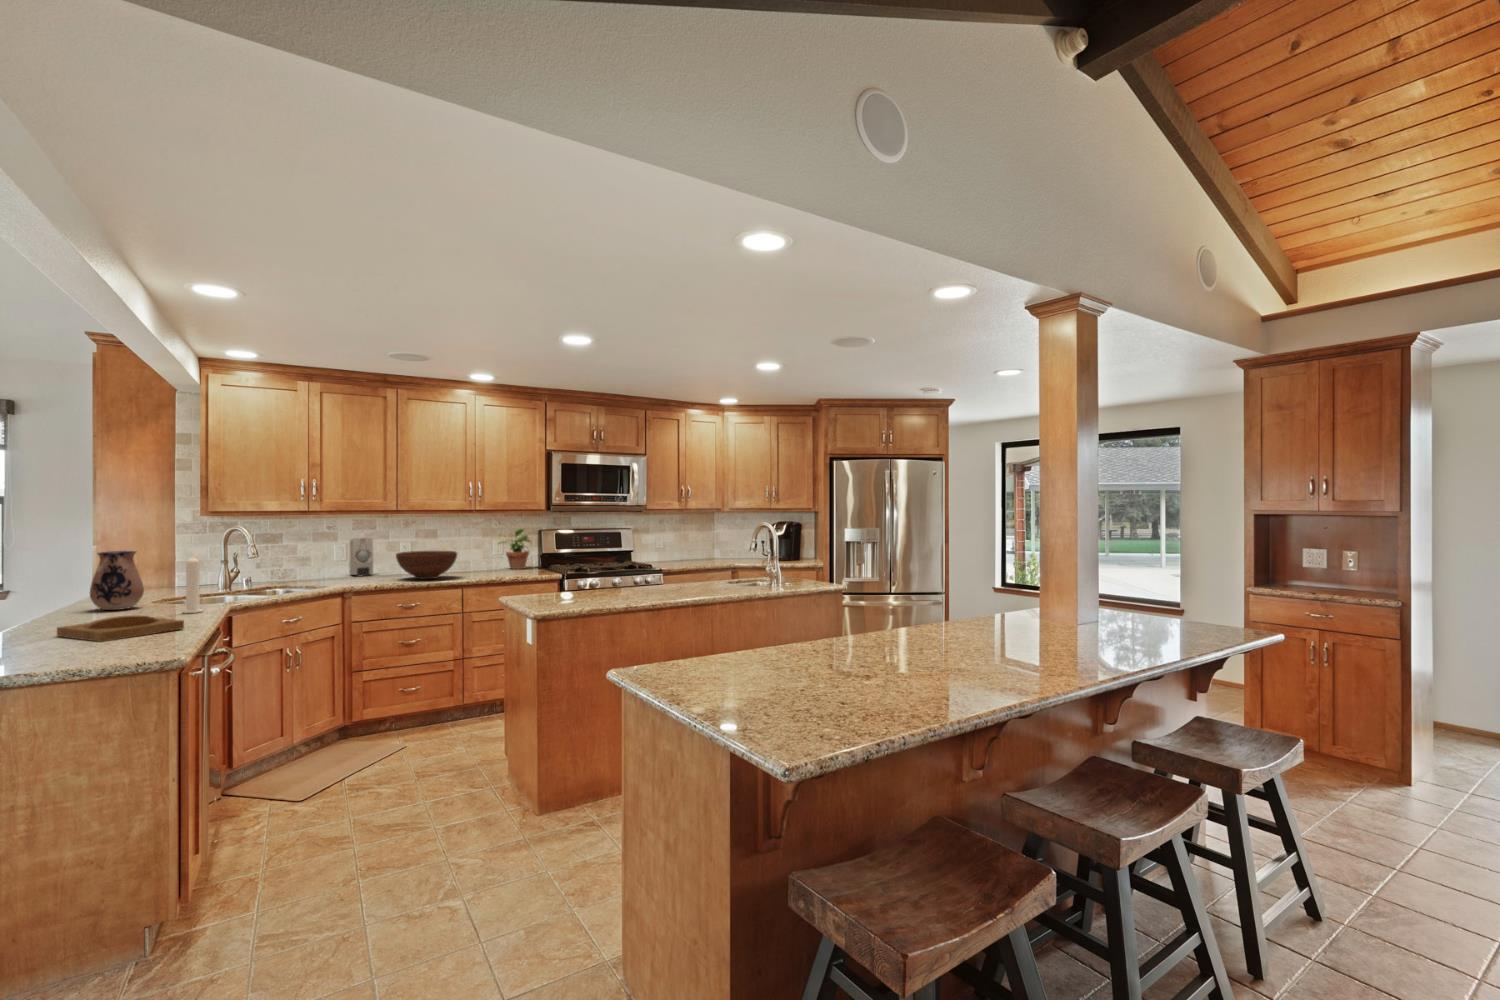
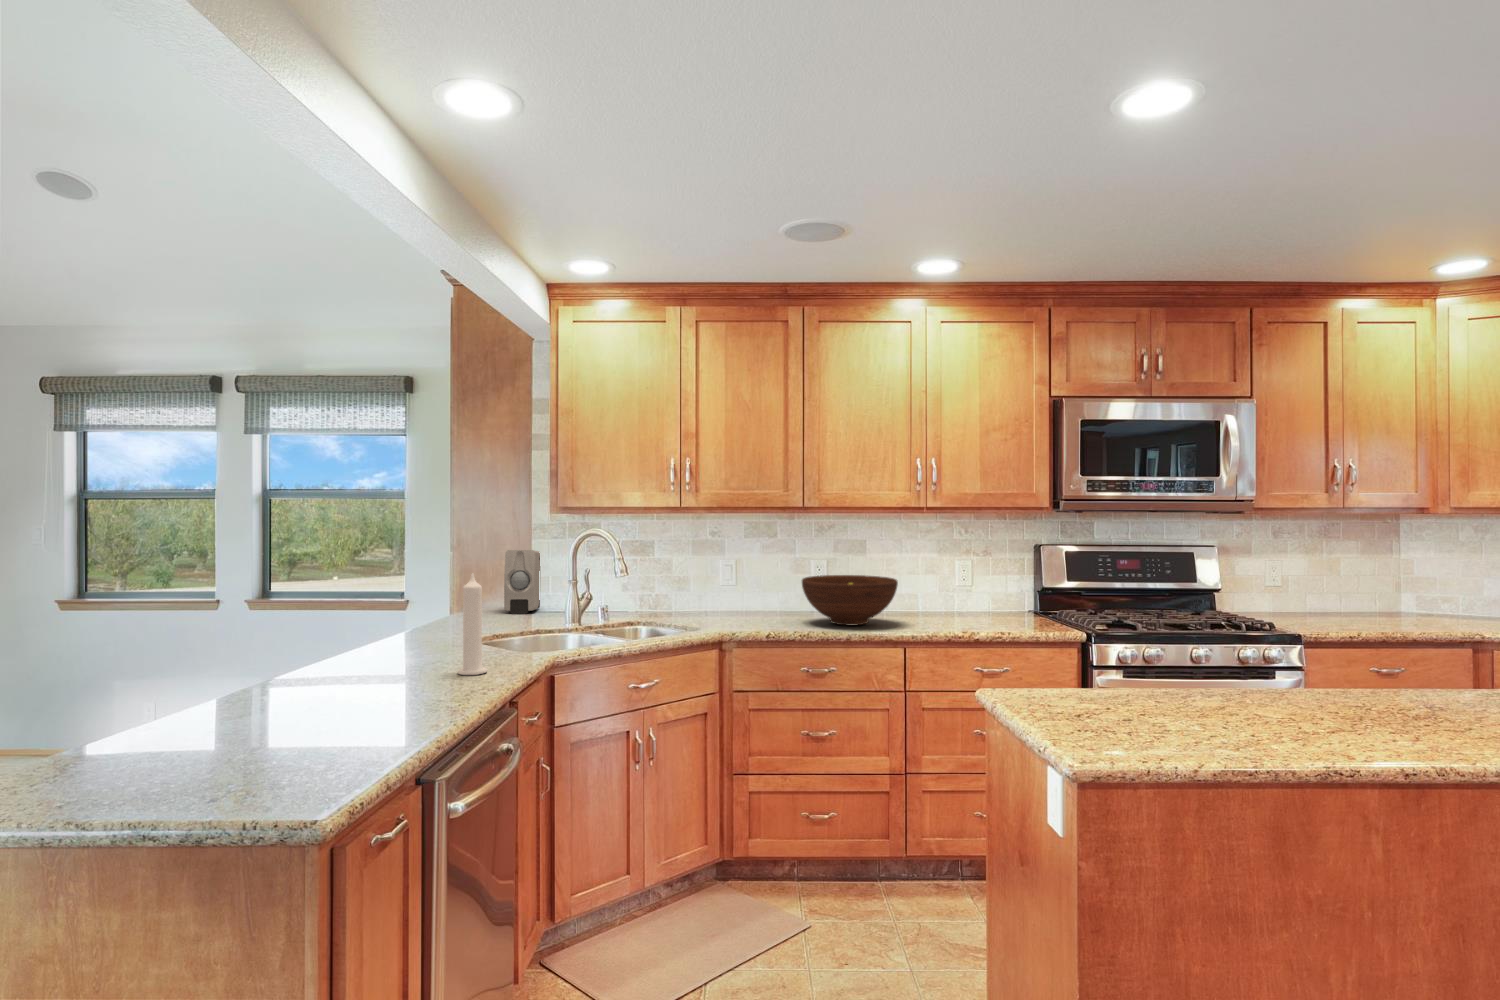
potted plant: present [498,529,530,569] -> none [965,540,1023,612]
soap dispenser: present [350,538,373,577] -> present [504,550,540,614]
ceramic pitcher: present [90,551,144,610] -> none [372,564,437,655]
tray: present [57,616,184,642] -> none [236,683,399,743]

